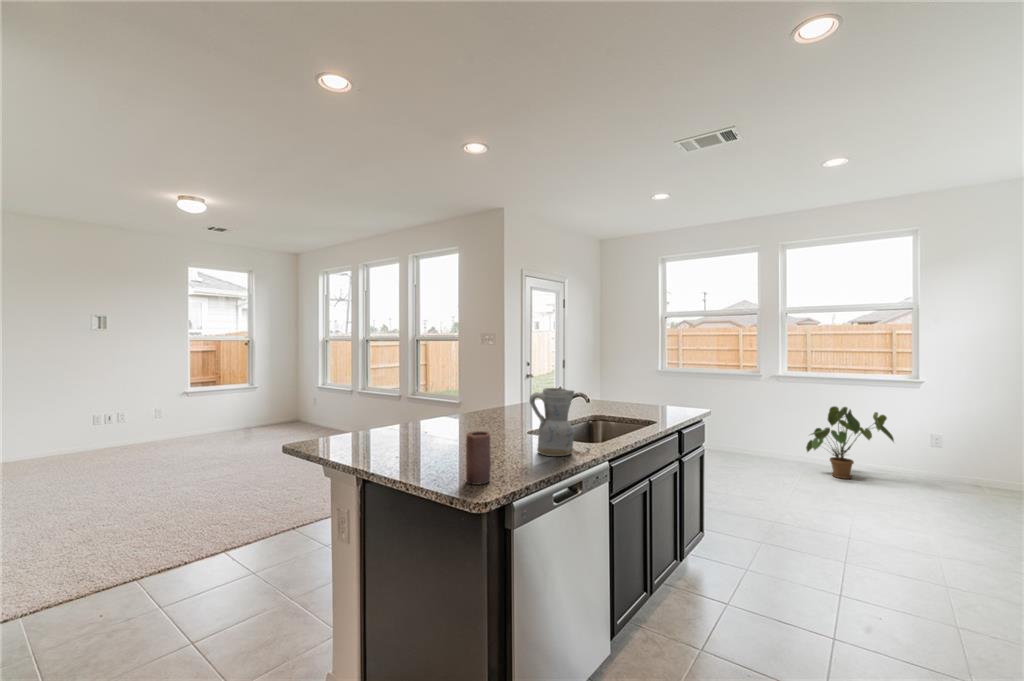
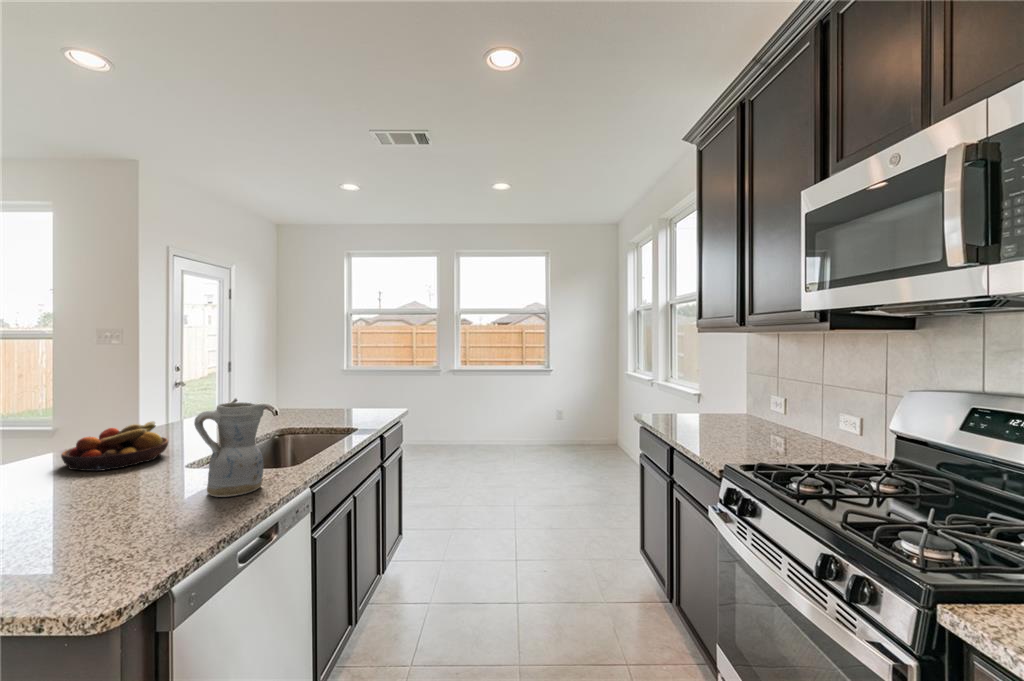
fruit bowl: none [462,400,518,429] -> present [61,421,168,471]
house plant: present [806,406,894,479] -> none [473,395,533,455]
candle: present [466,431,491,485] -> none [72,485,125,580]

